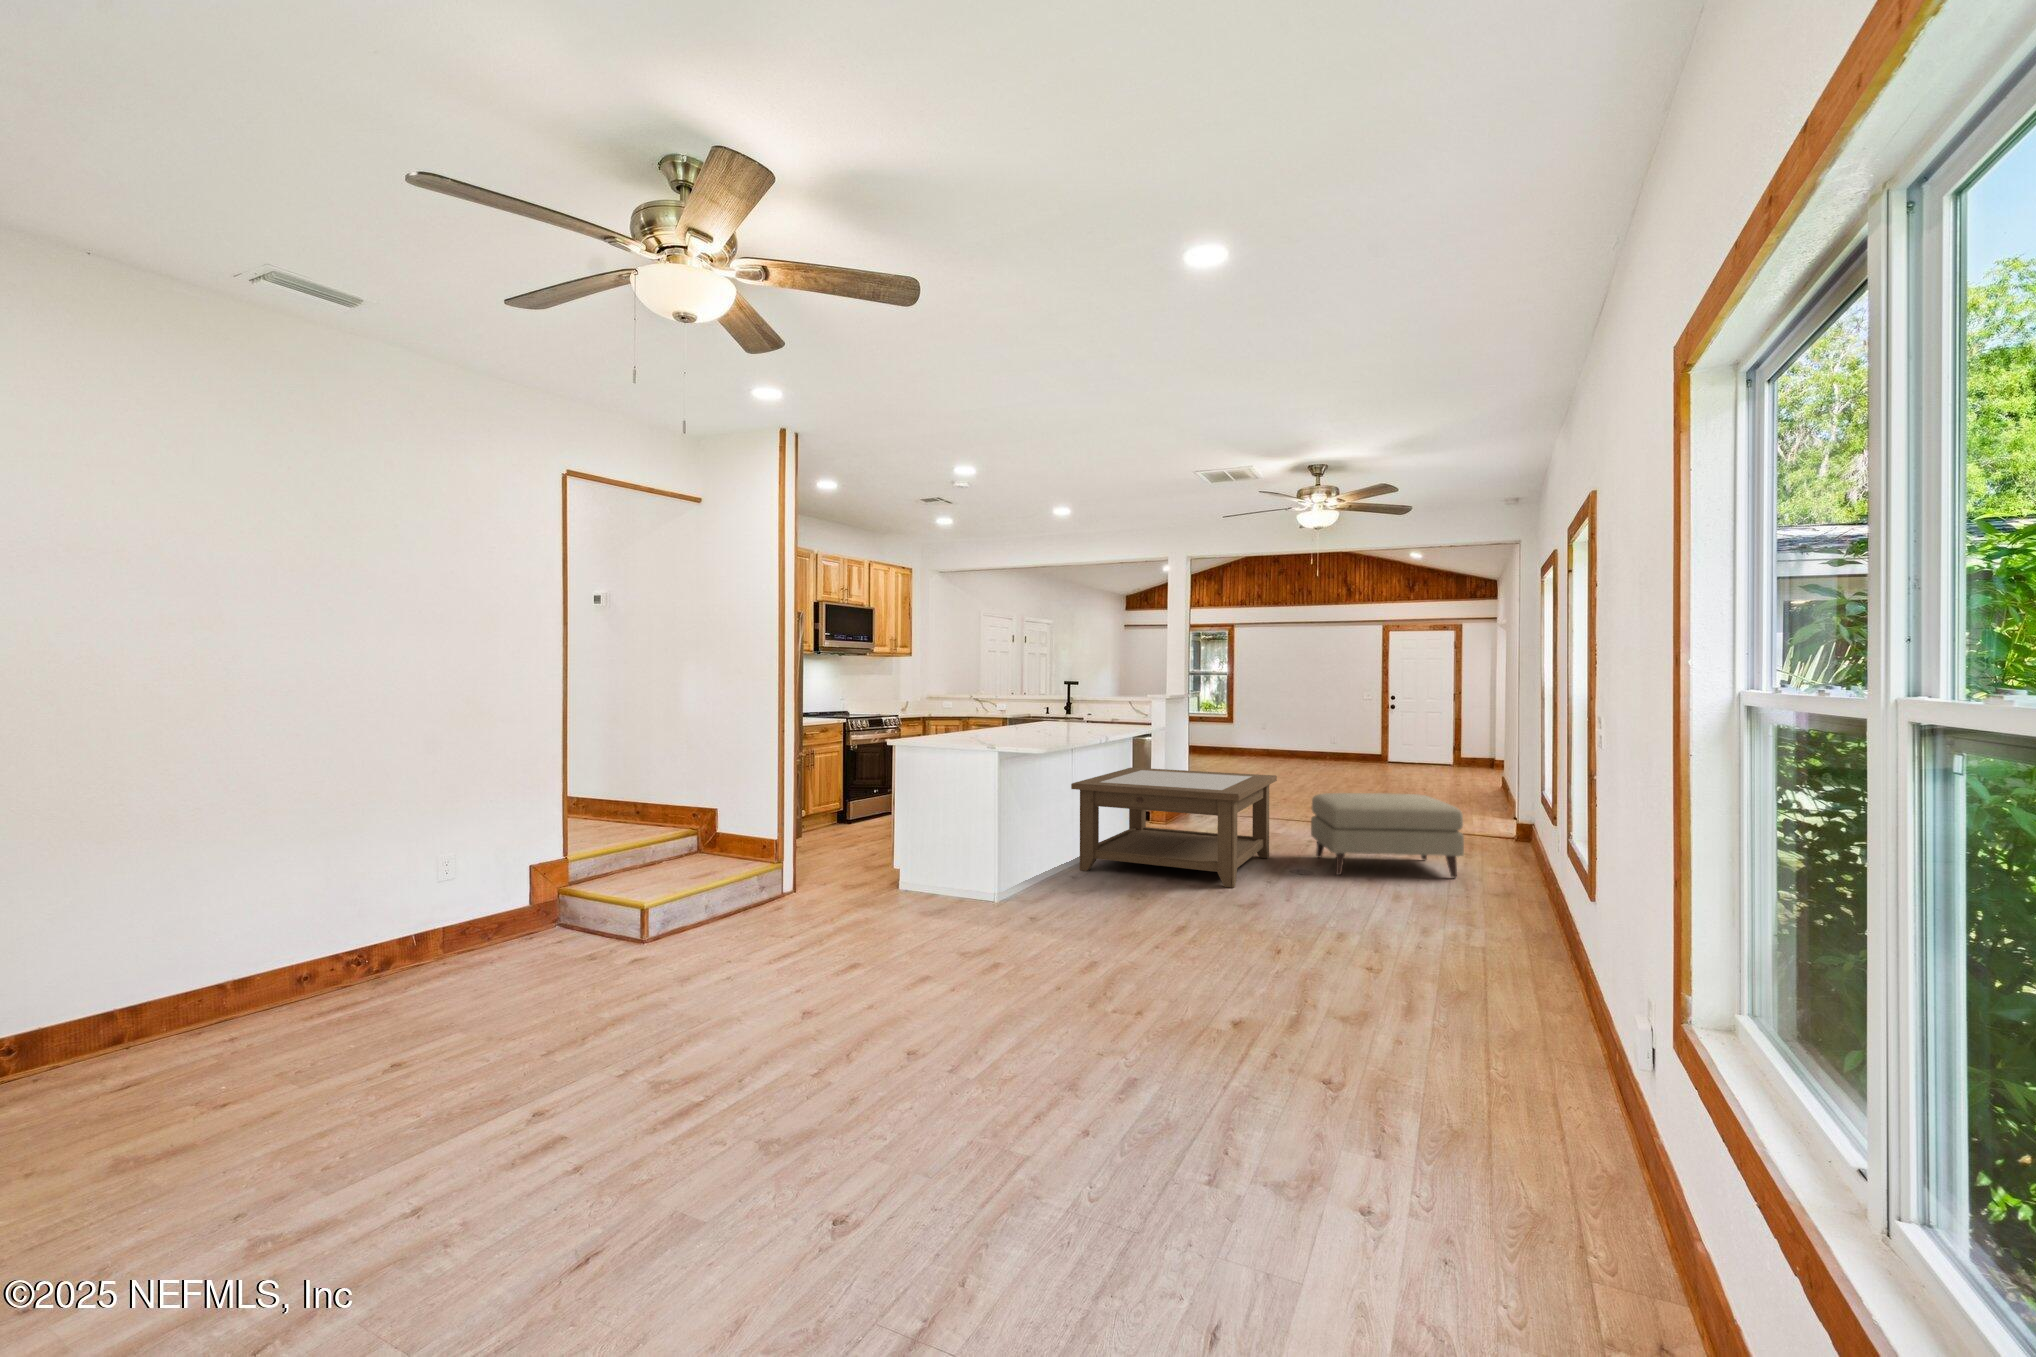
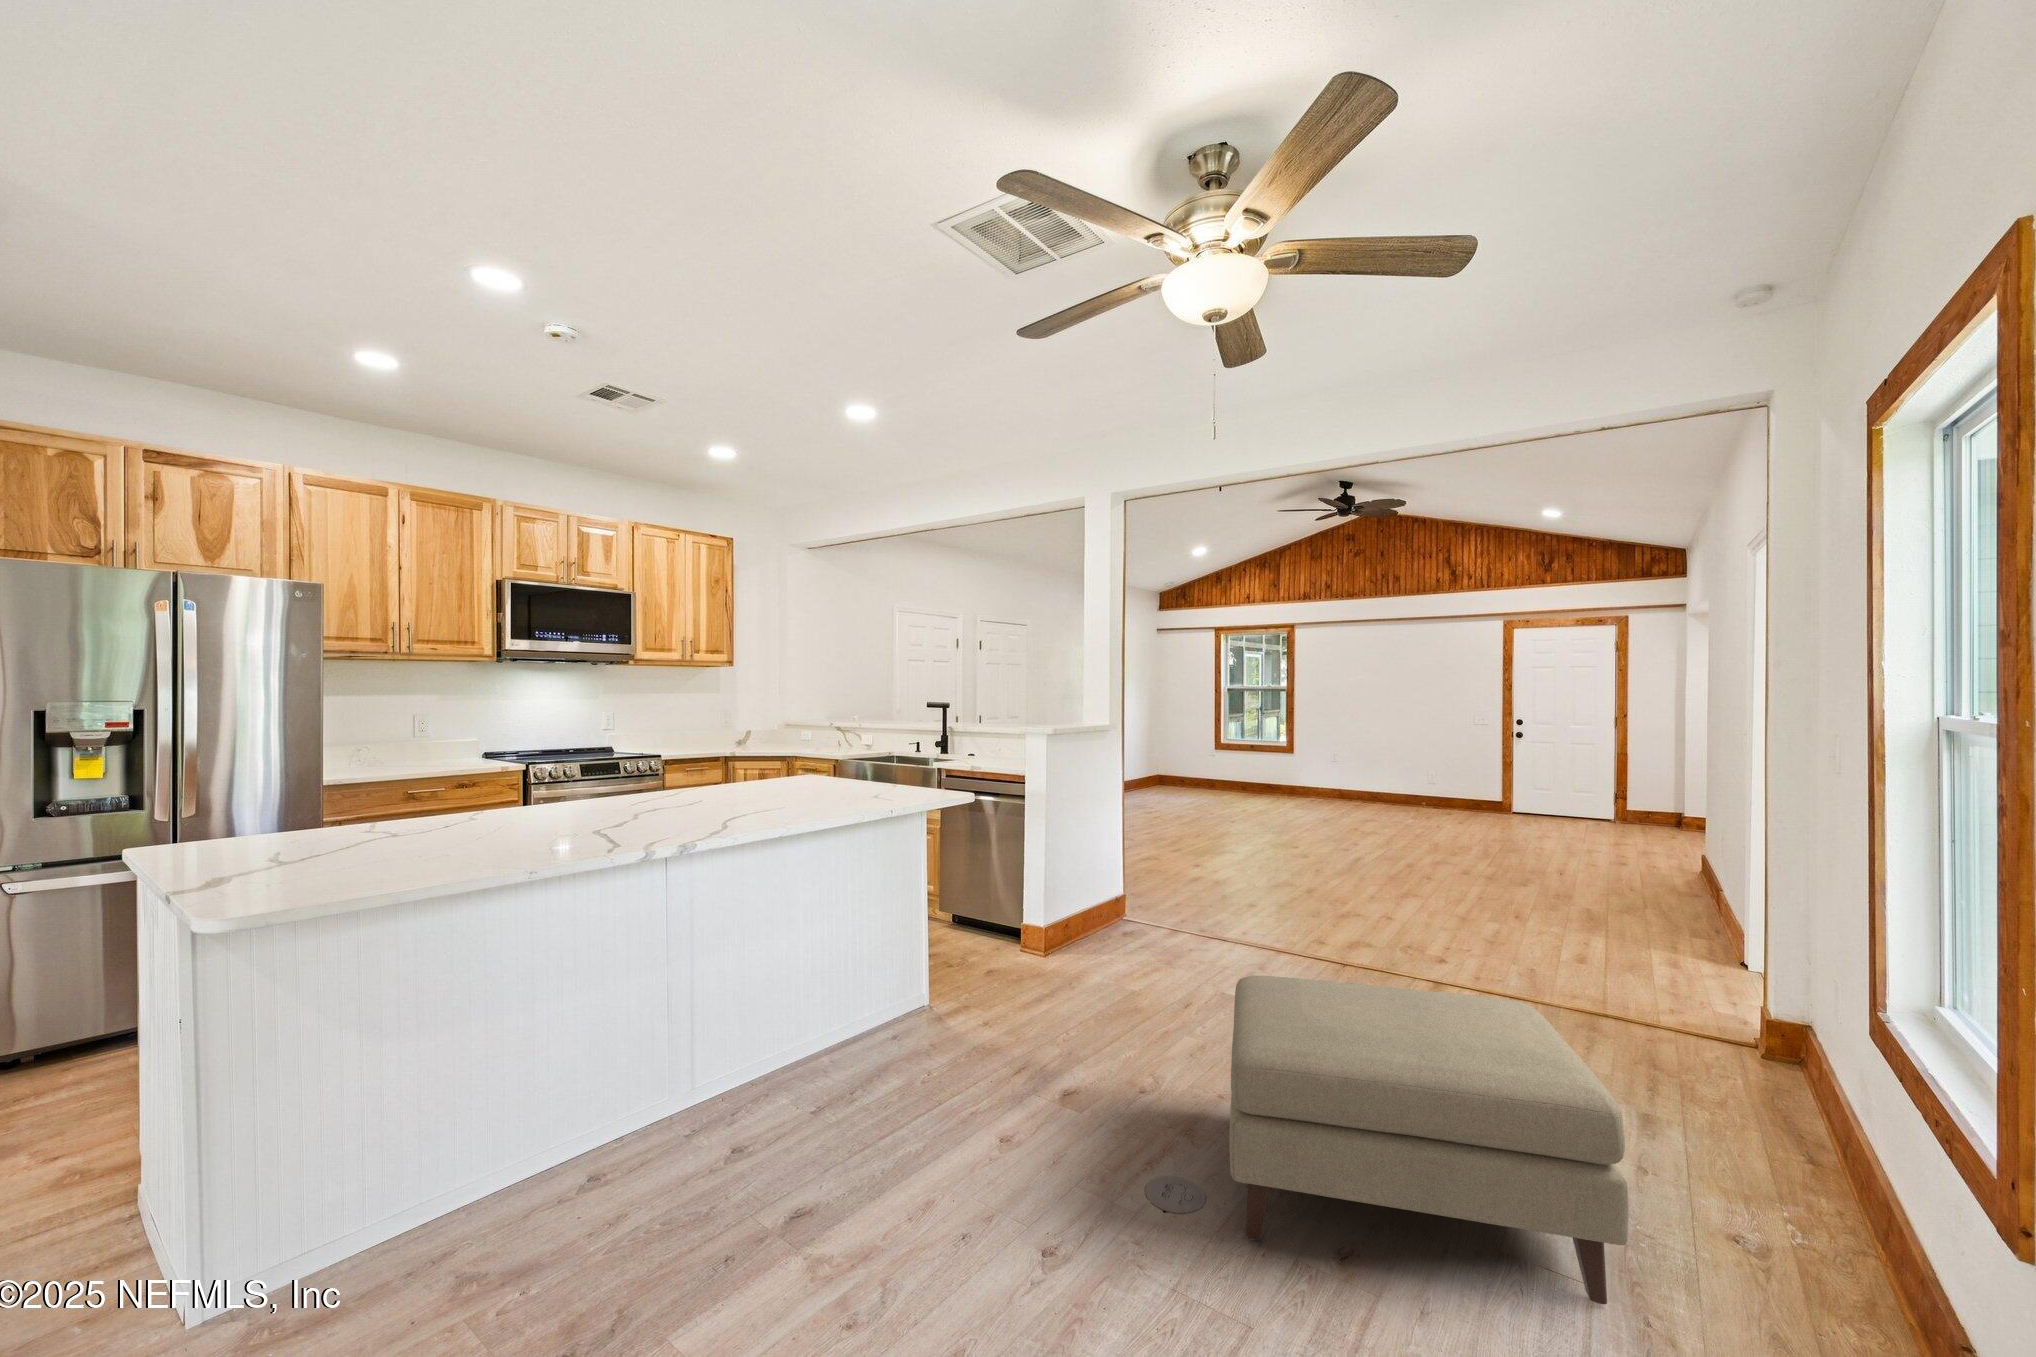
coffee table: present [1071,768,1277,888] -> none [642,874,1156,1298]

